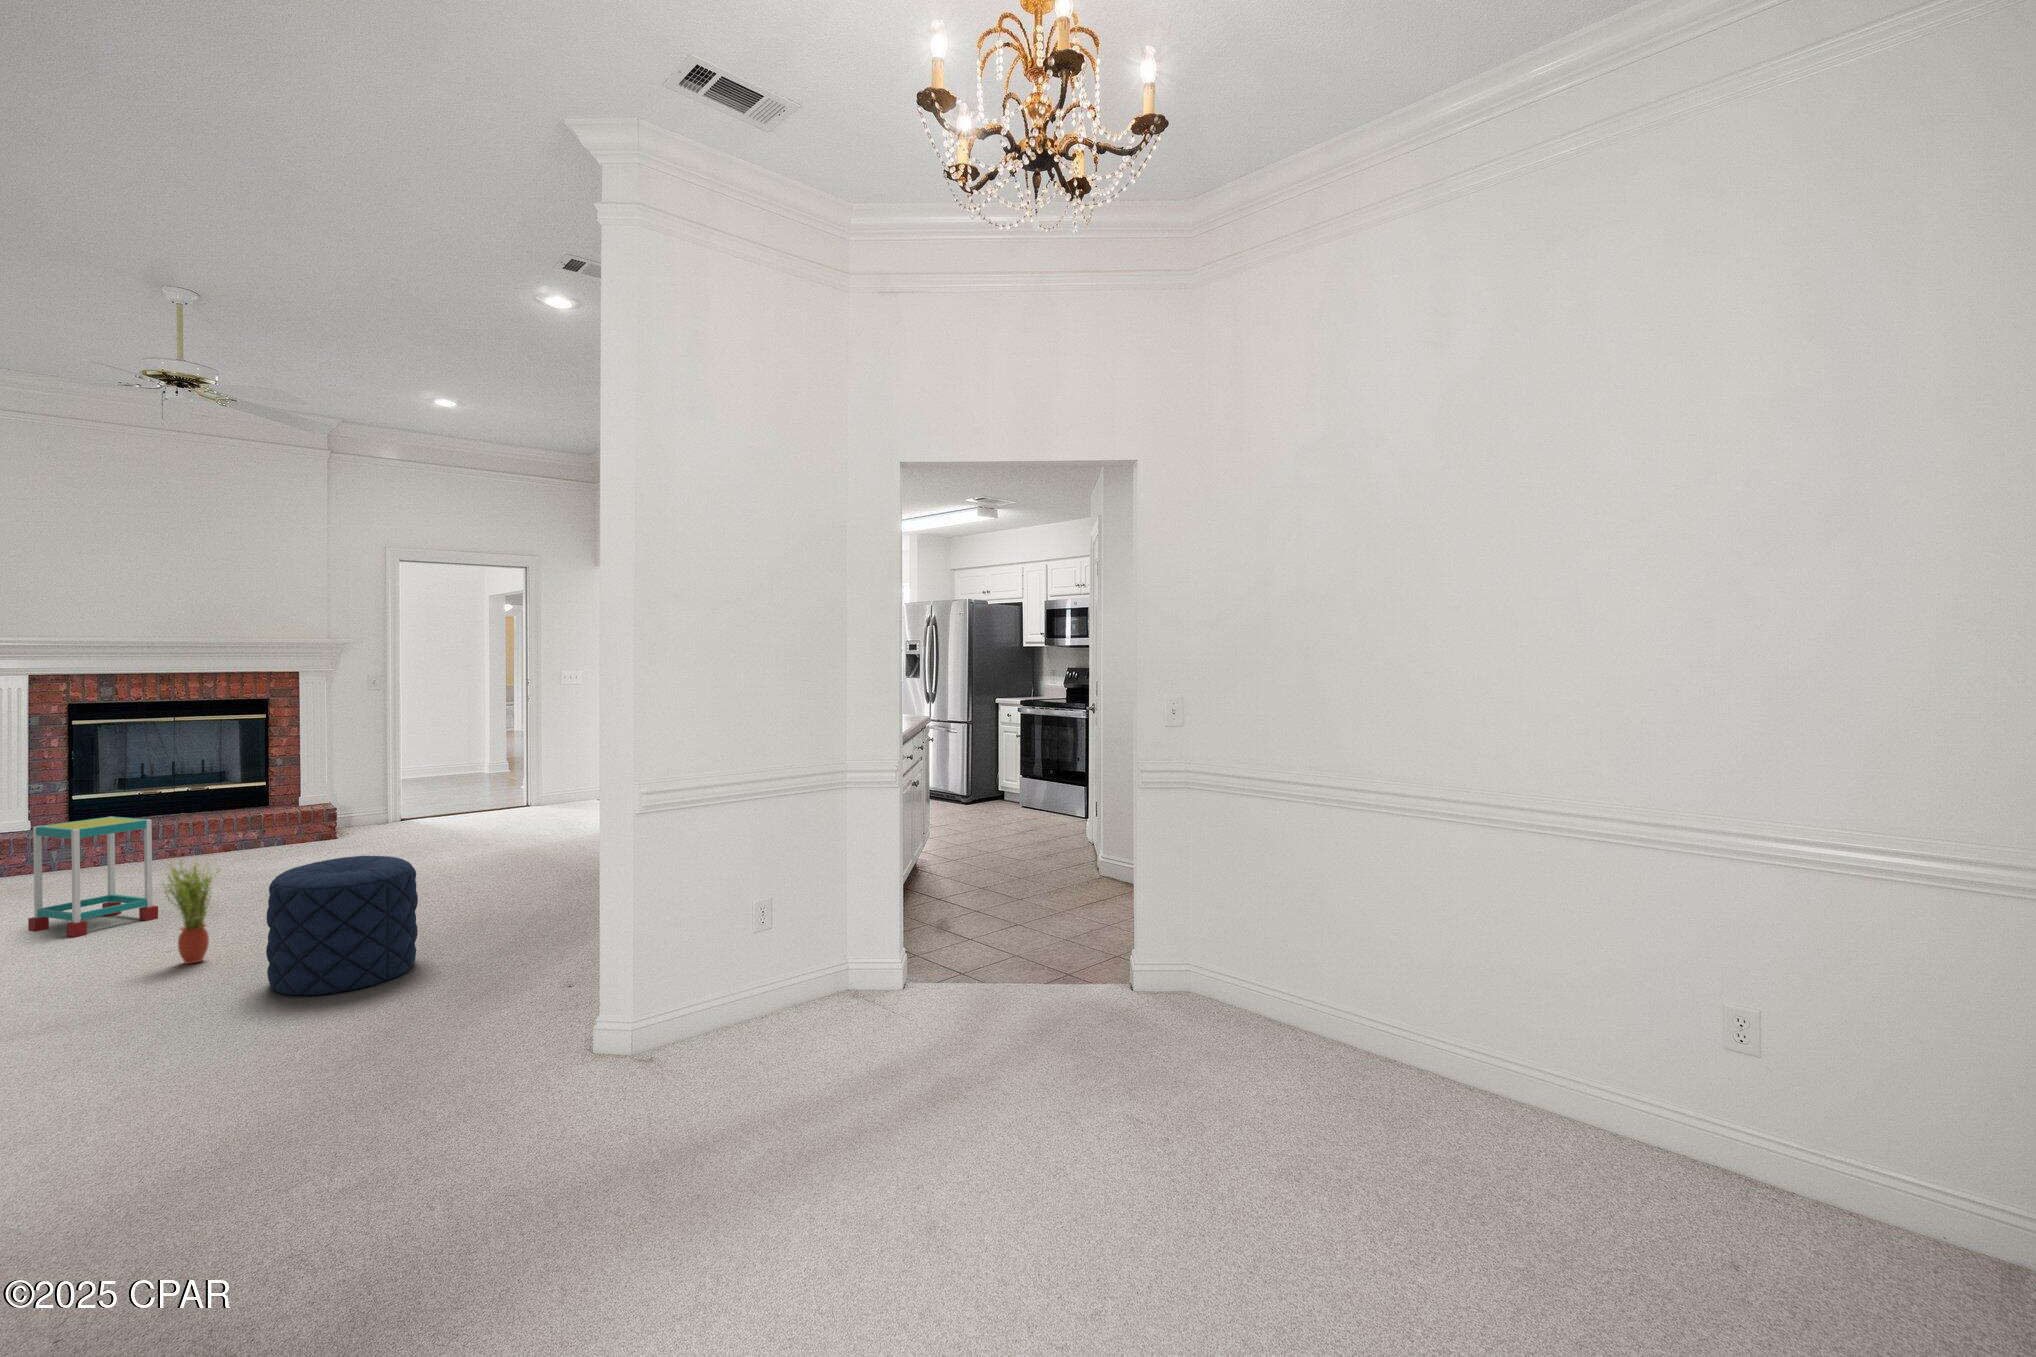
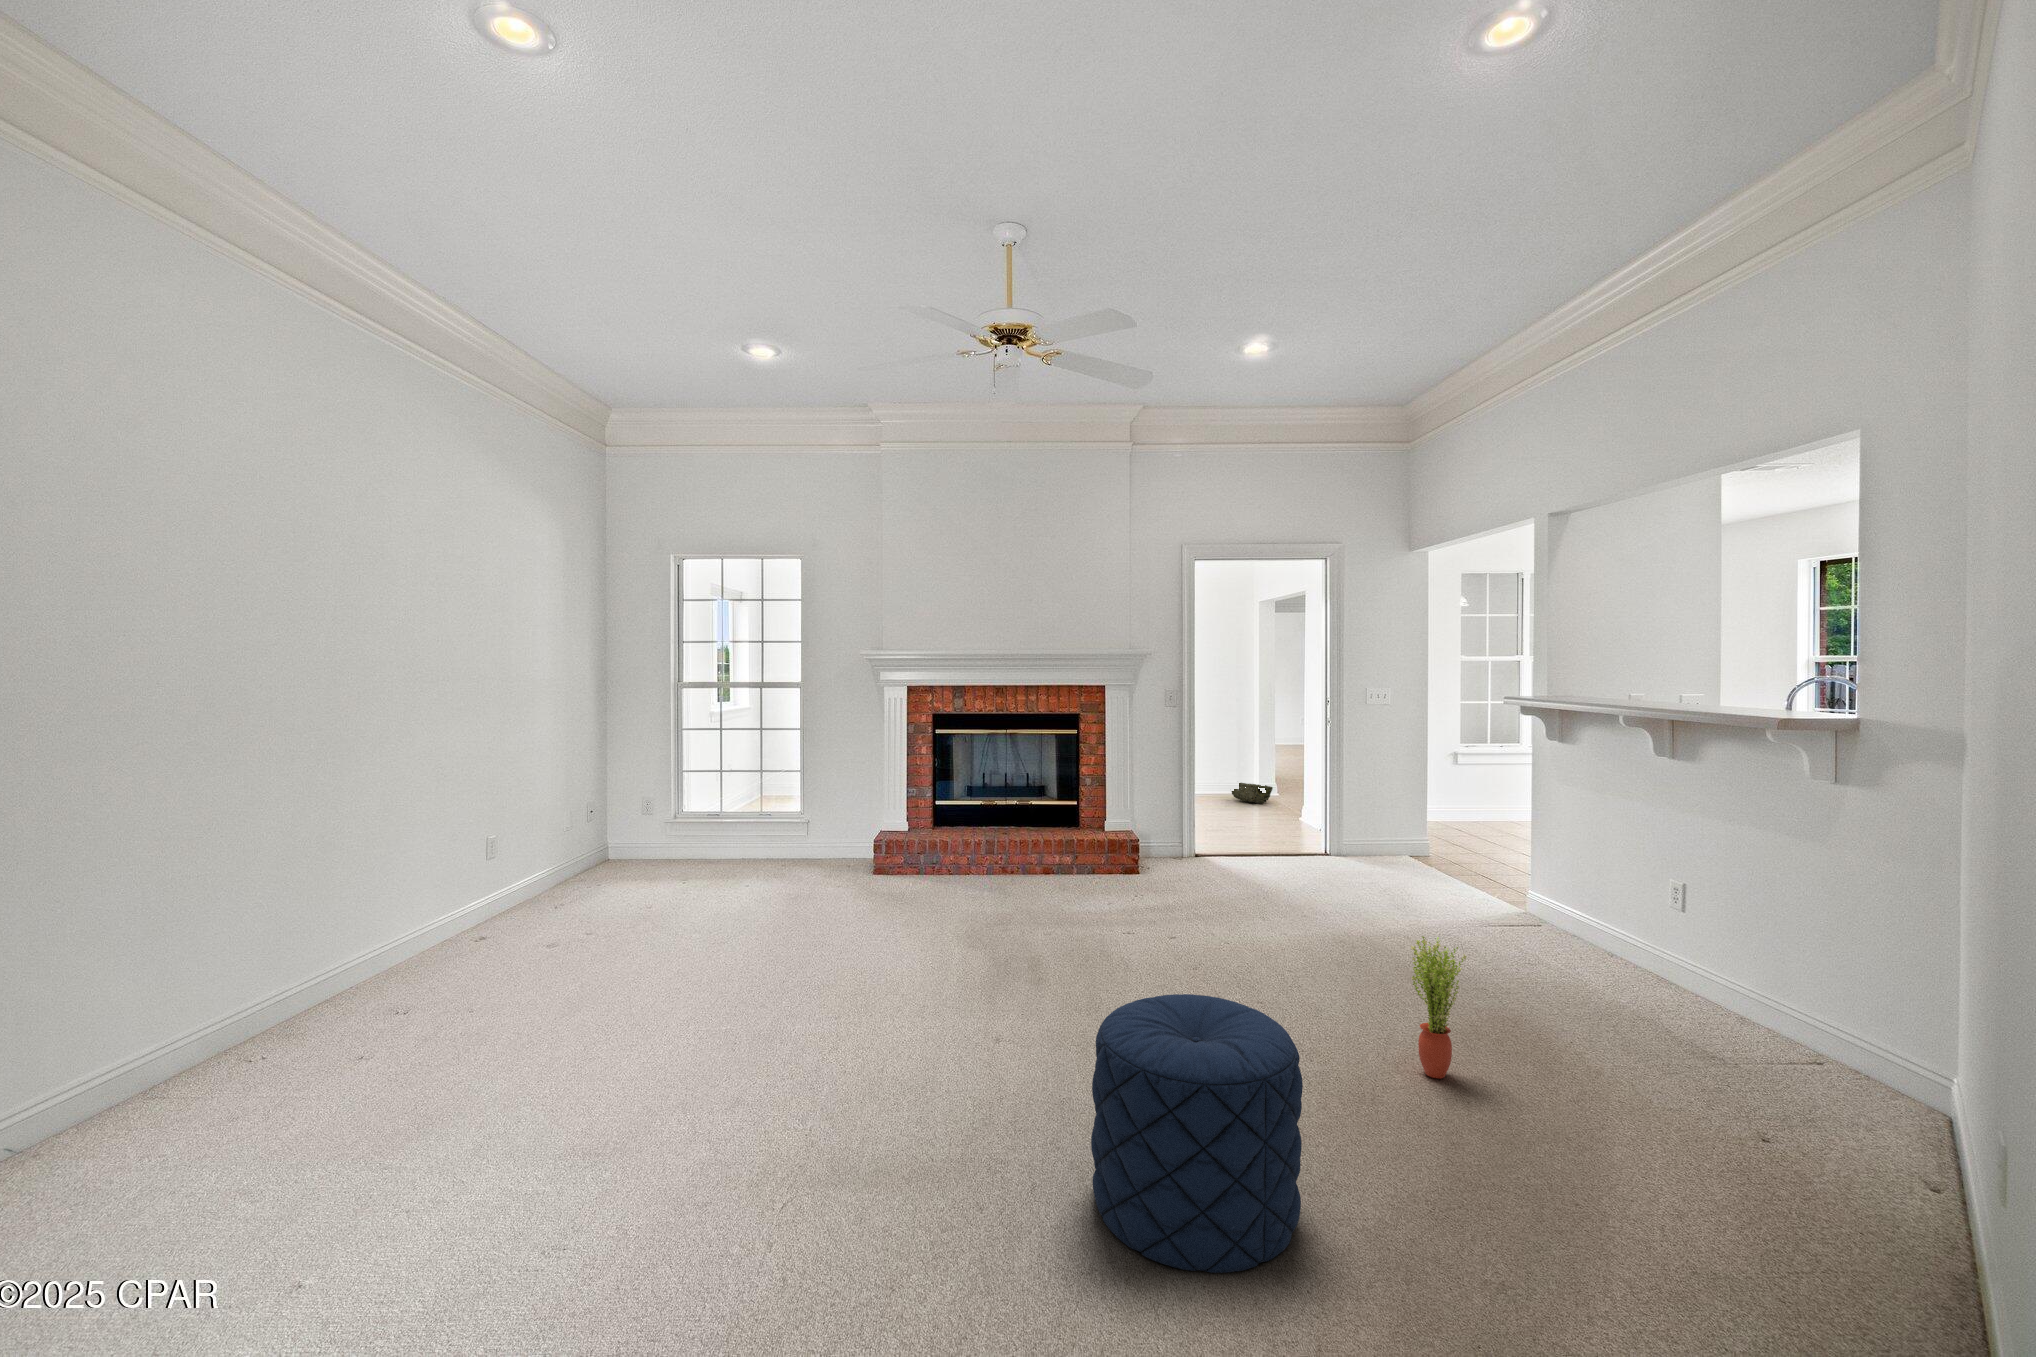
woven basket: none [455,761,498,779] -> present [1231,783,1273,803]
side table: present [28,817,158,937] -> none [885,845,985,986]
potted plant: present [162,861,220,964] -> present [1411,936,1467,1078]

